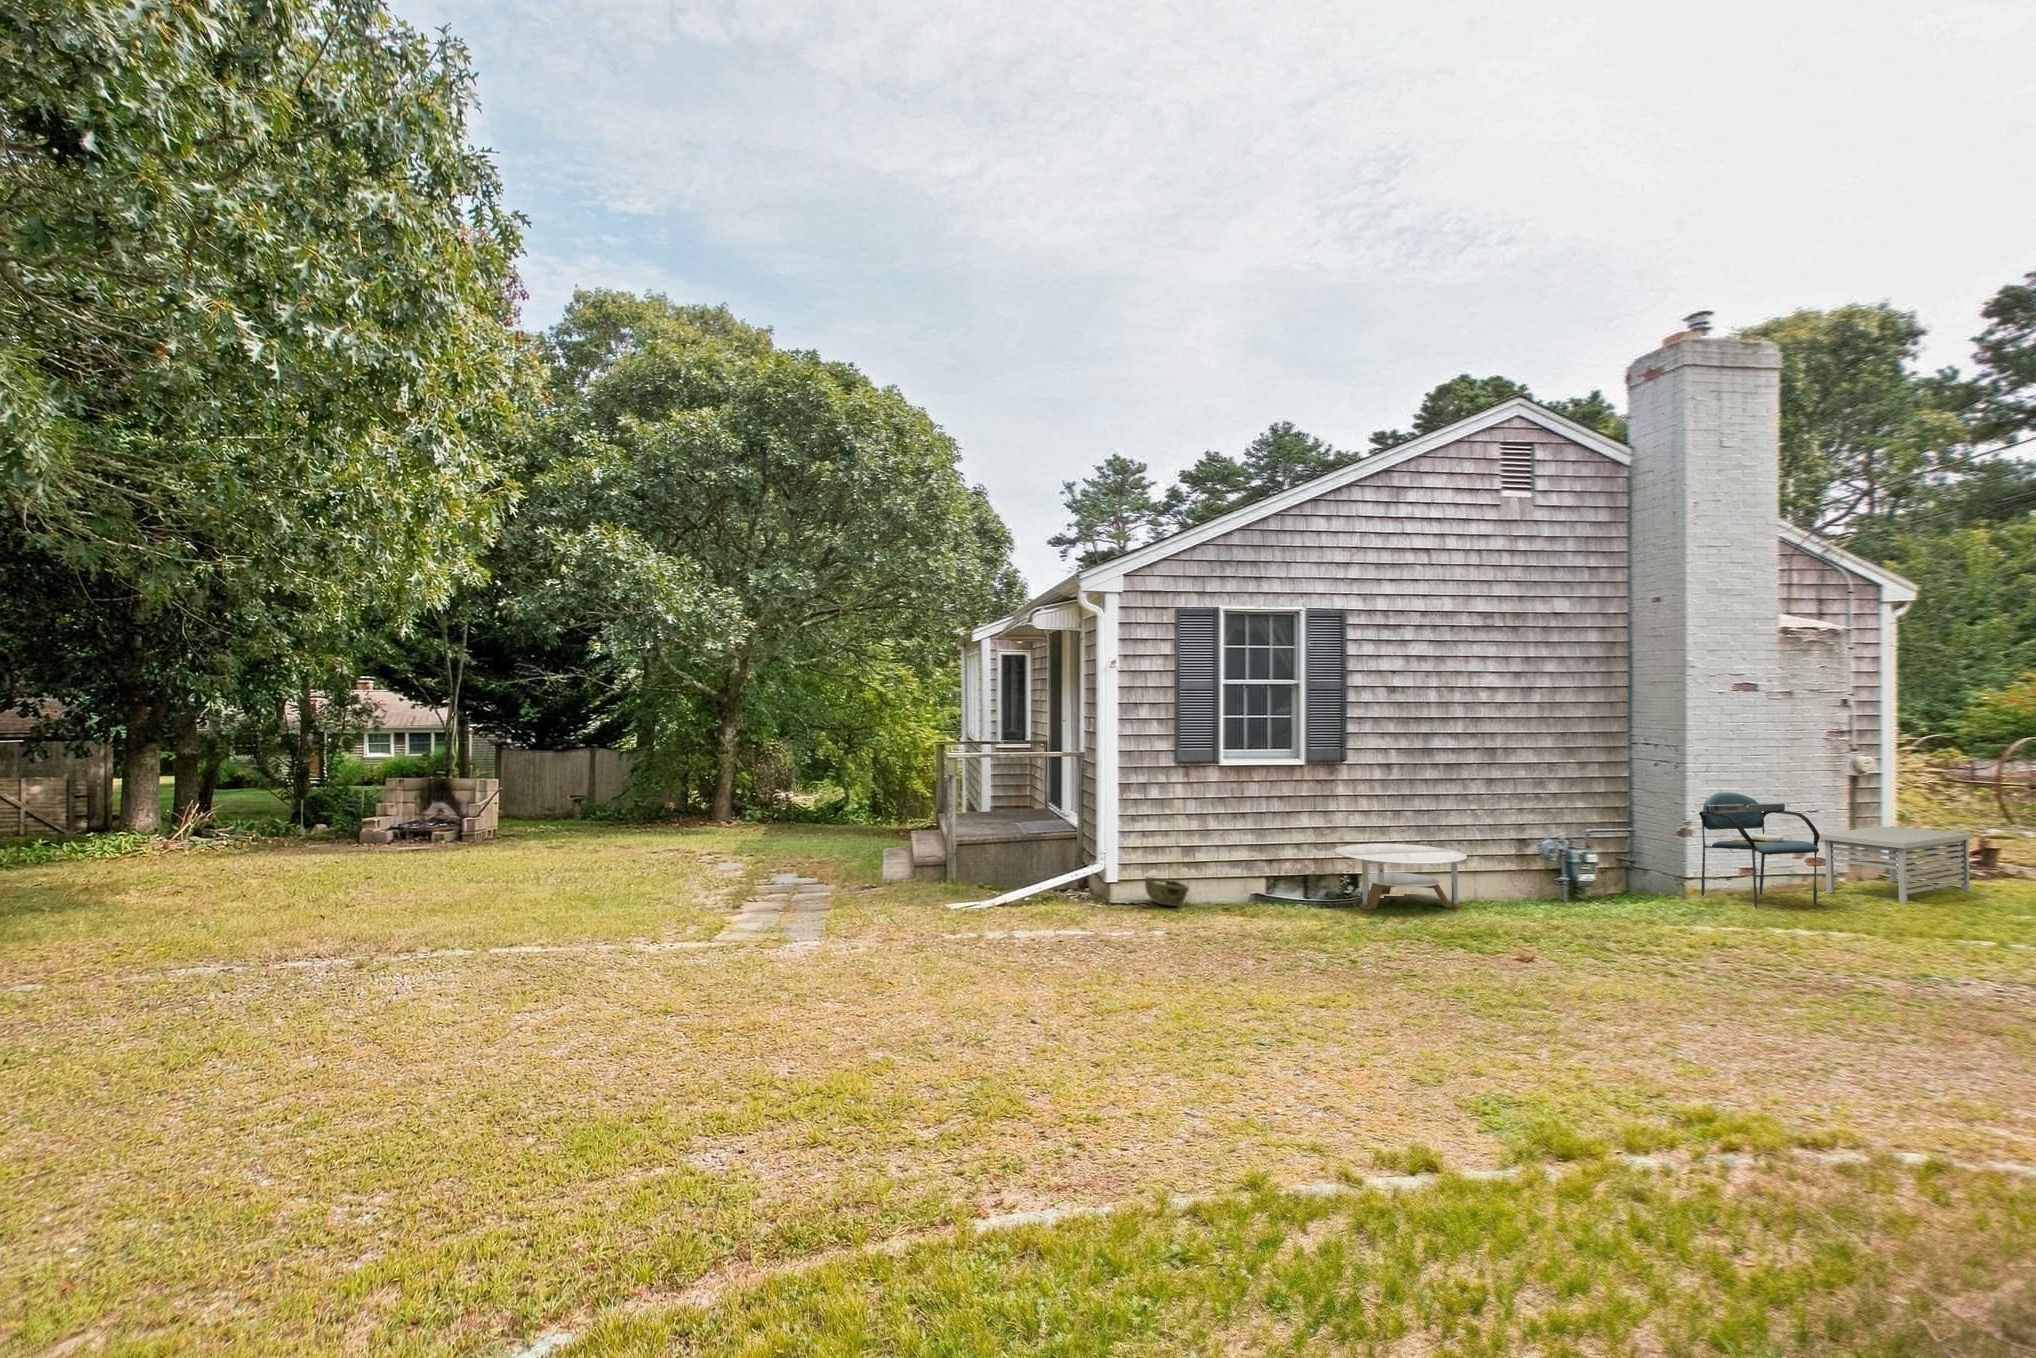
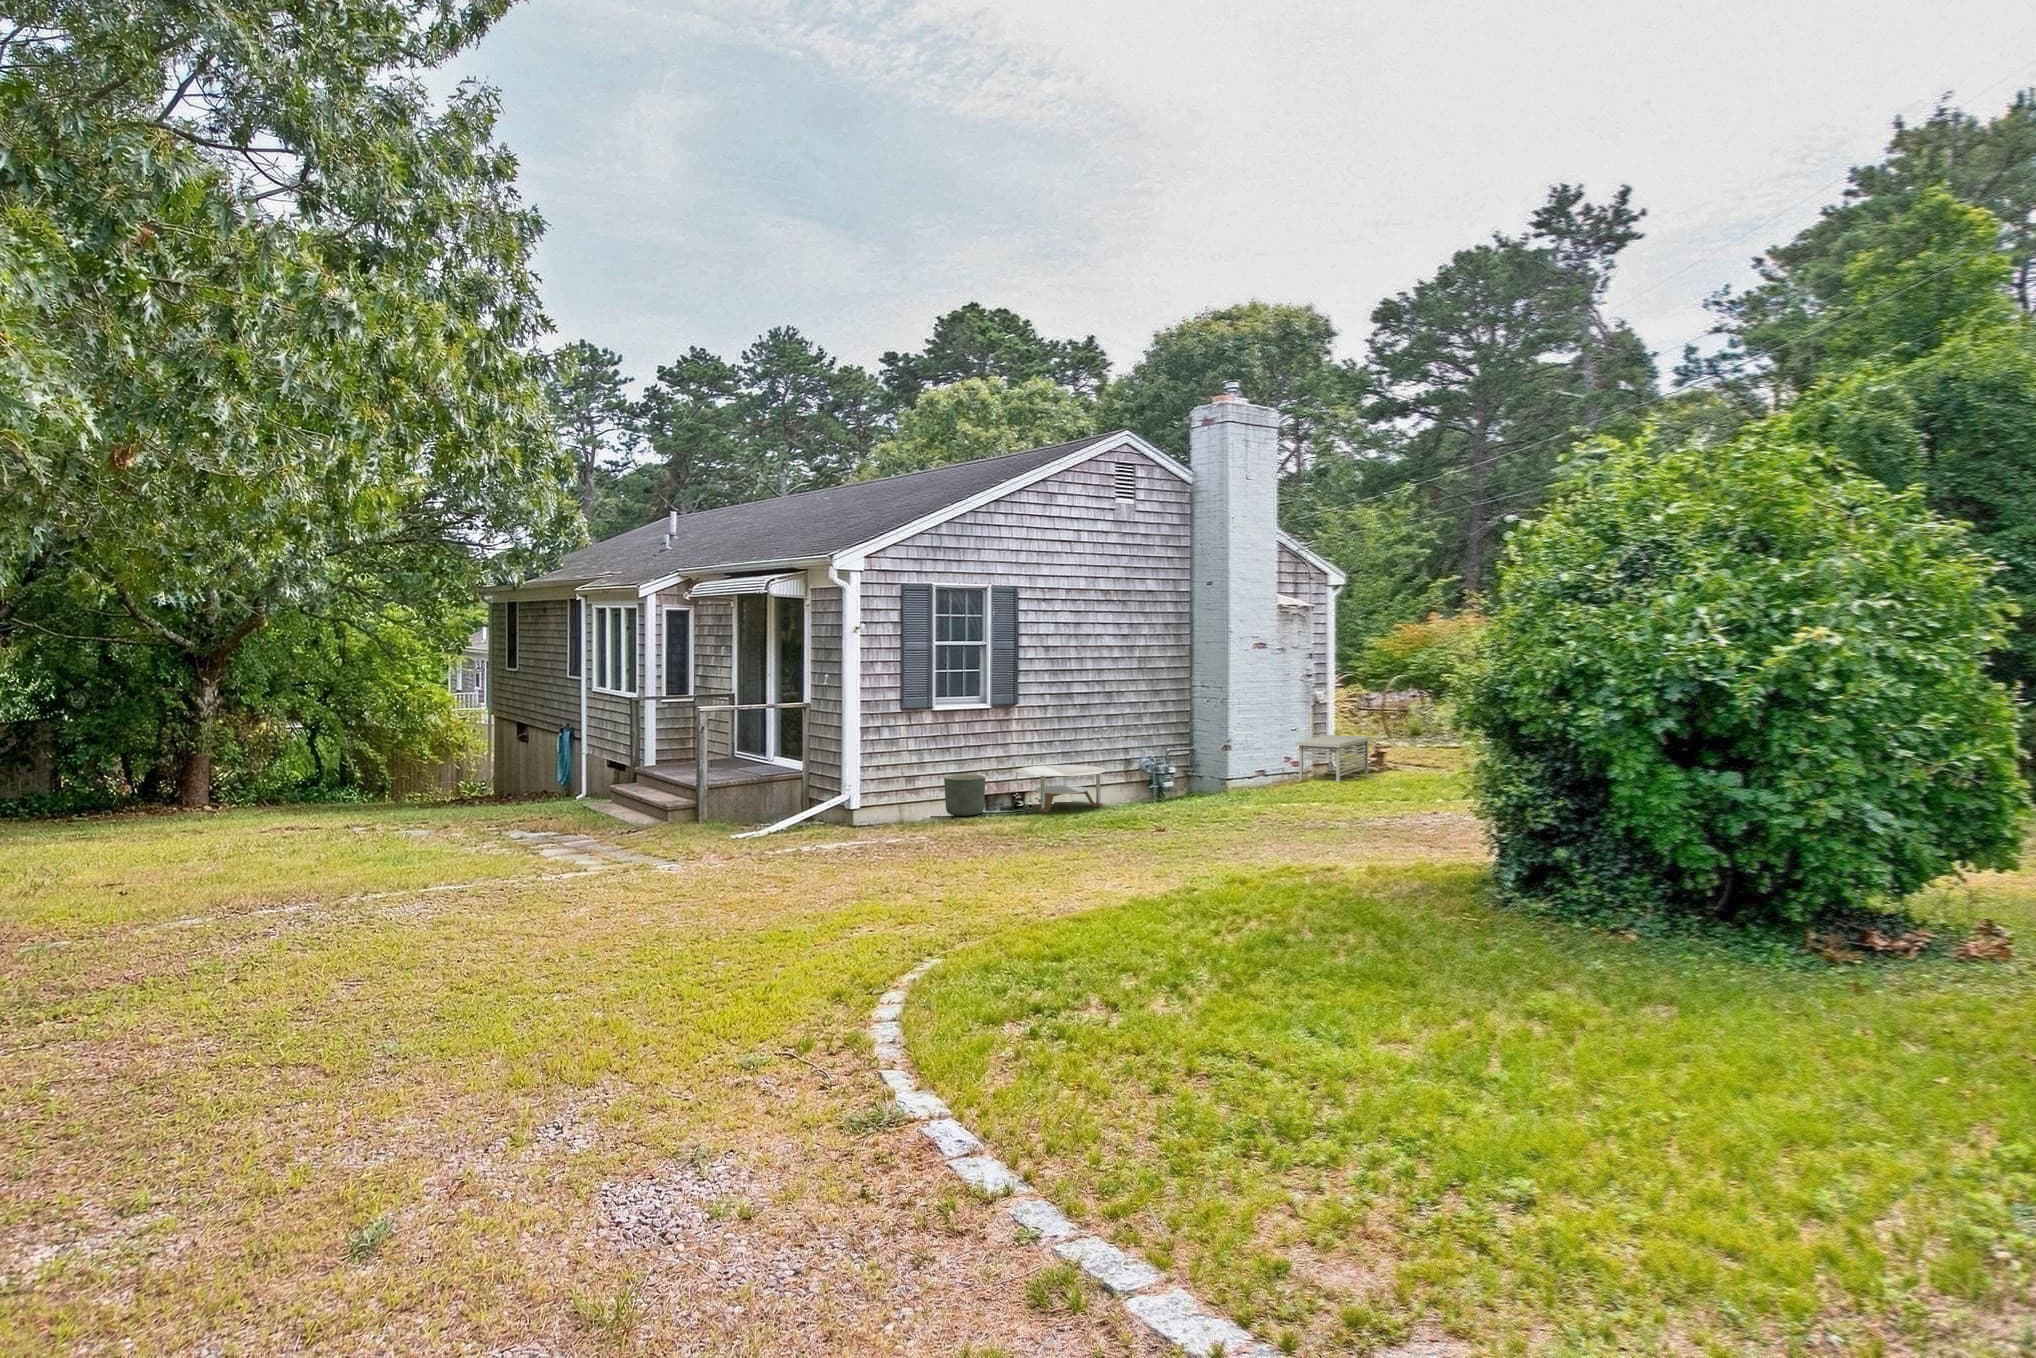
chair: present [1699,792,1820,909] -> none [1235,717,1299,792]
planter: none [1232,848,1286,904] -> present [944,774,985,816]
woven basket: present [1145,877,1189,906] -> none [881,802,921,823]

